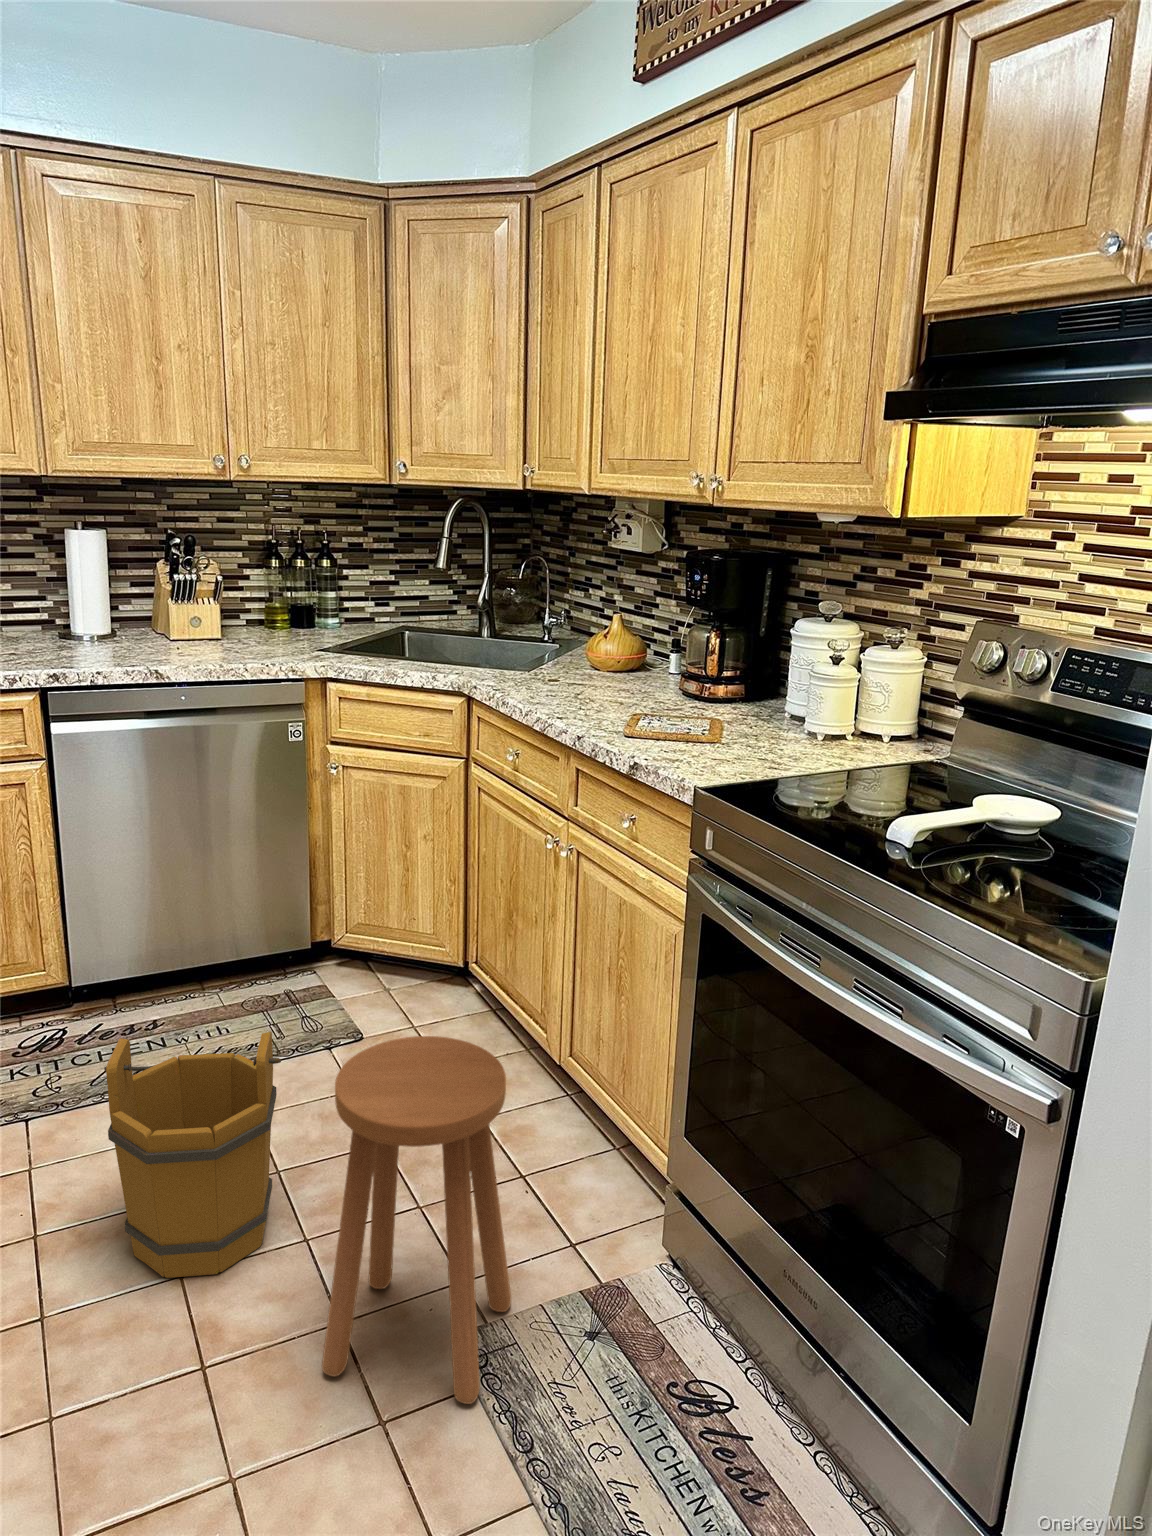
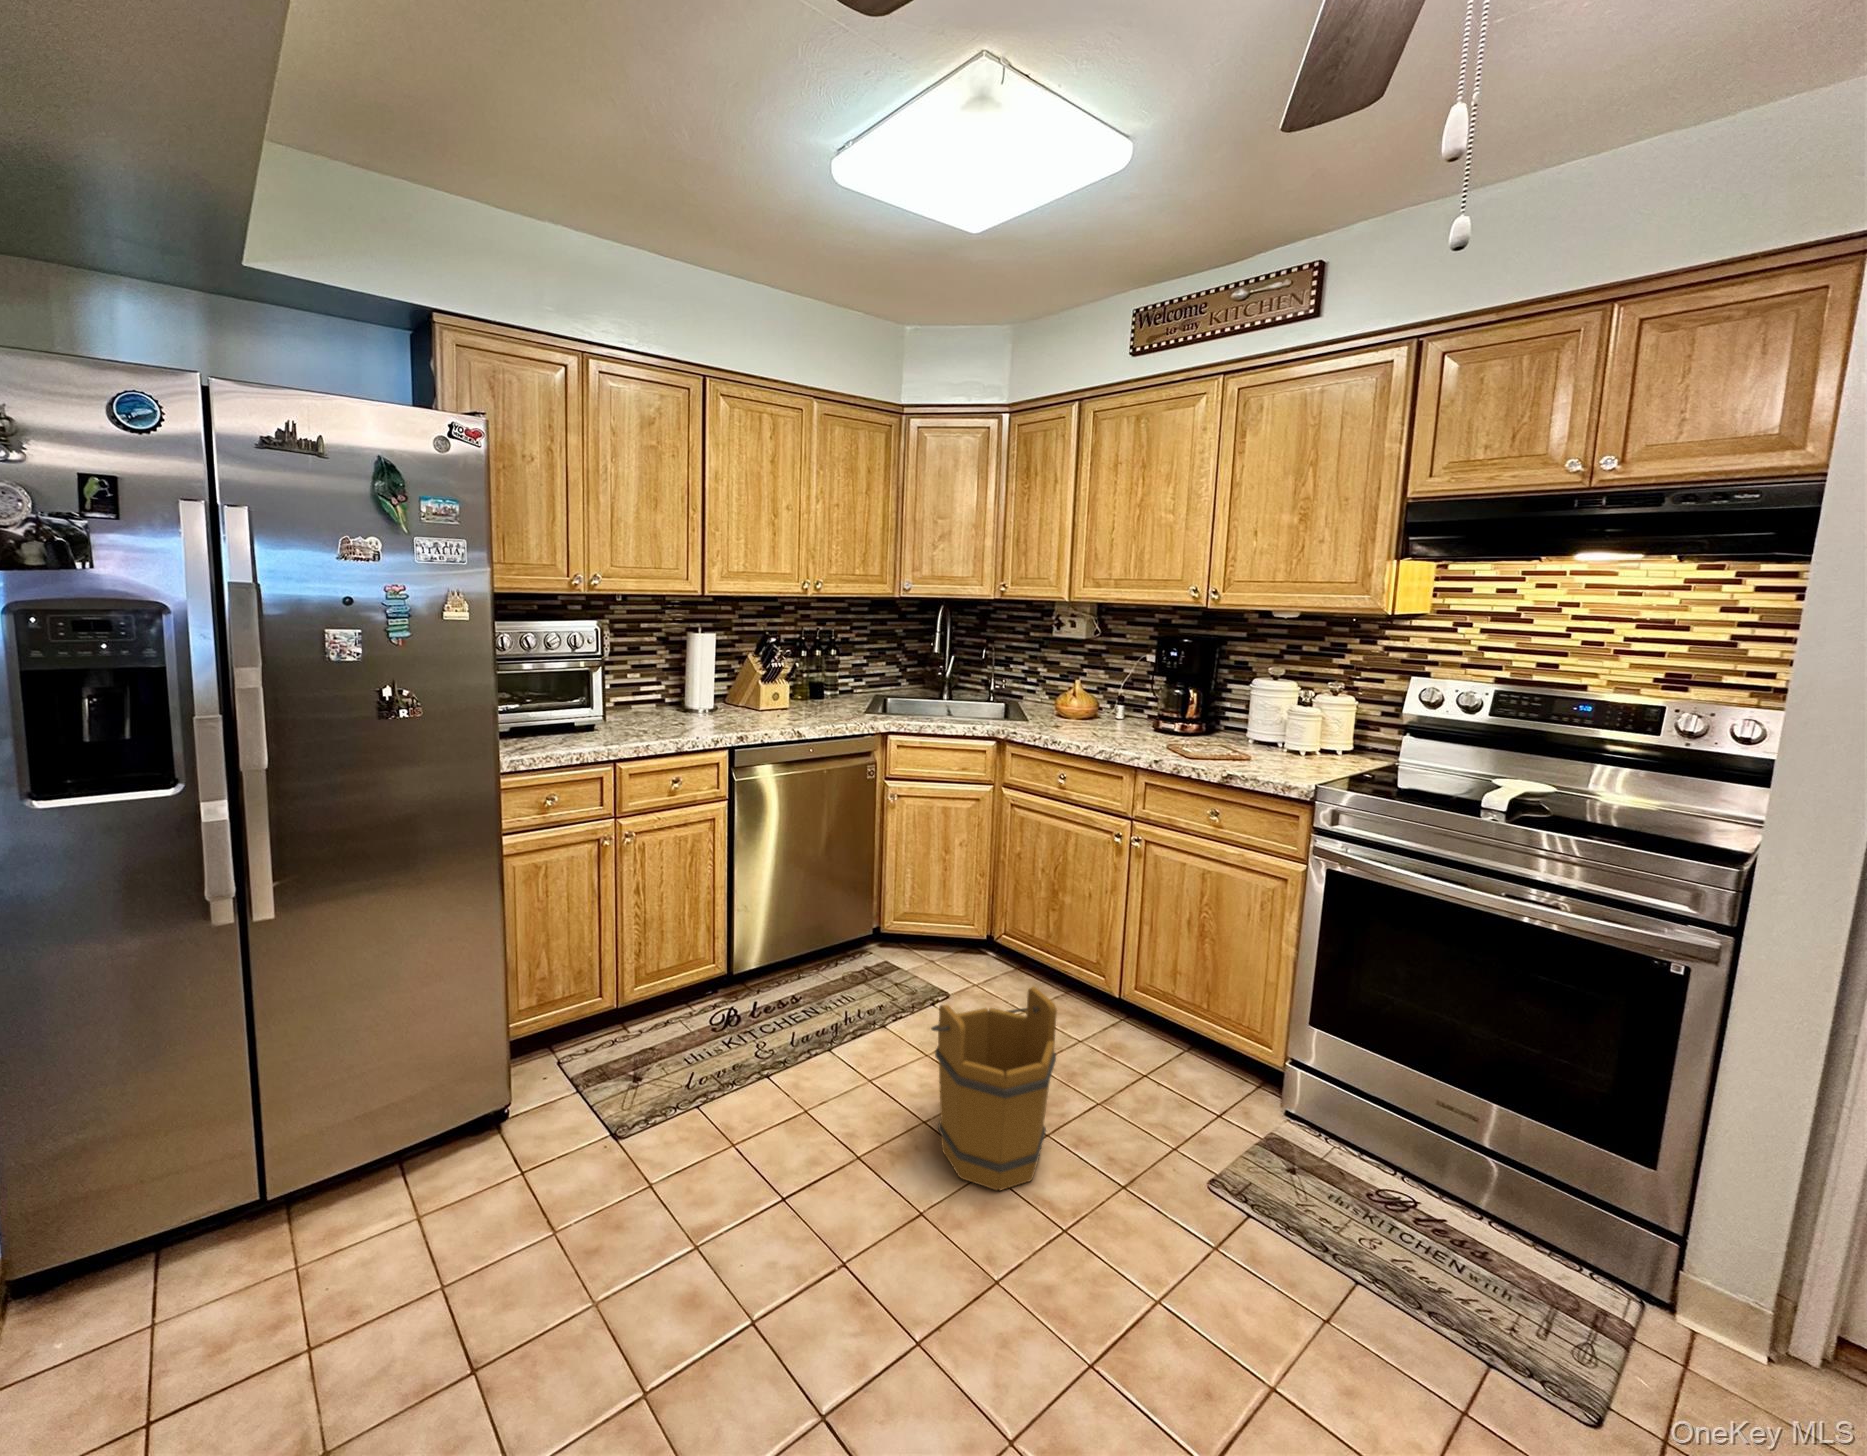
stool: present [322,1036,511,1404] -> none [1138,972,1293,1240]

